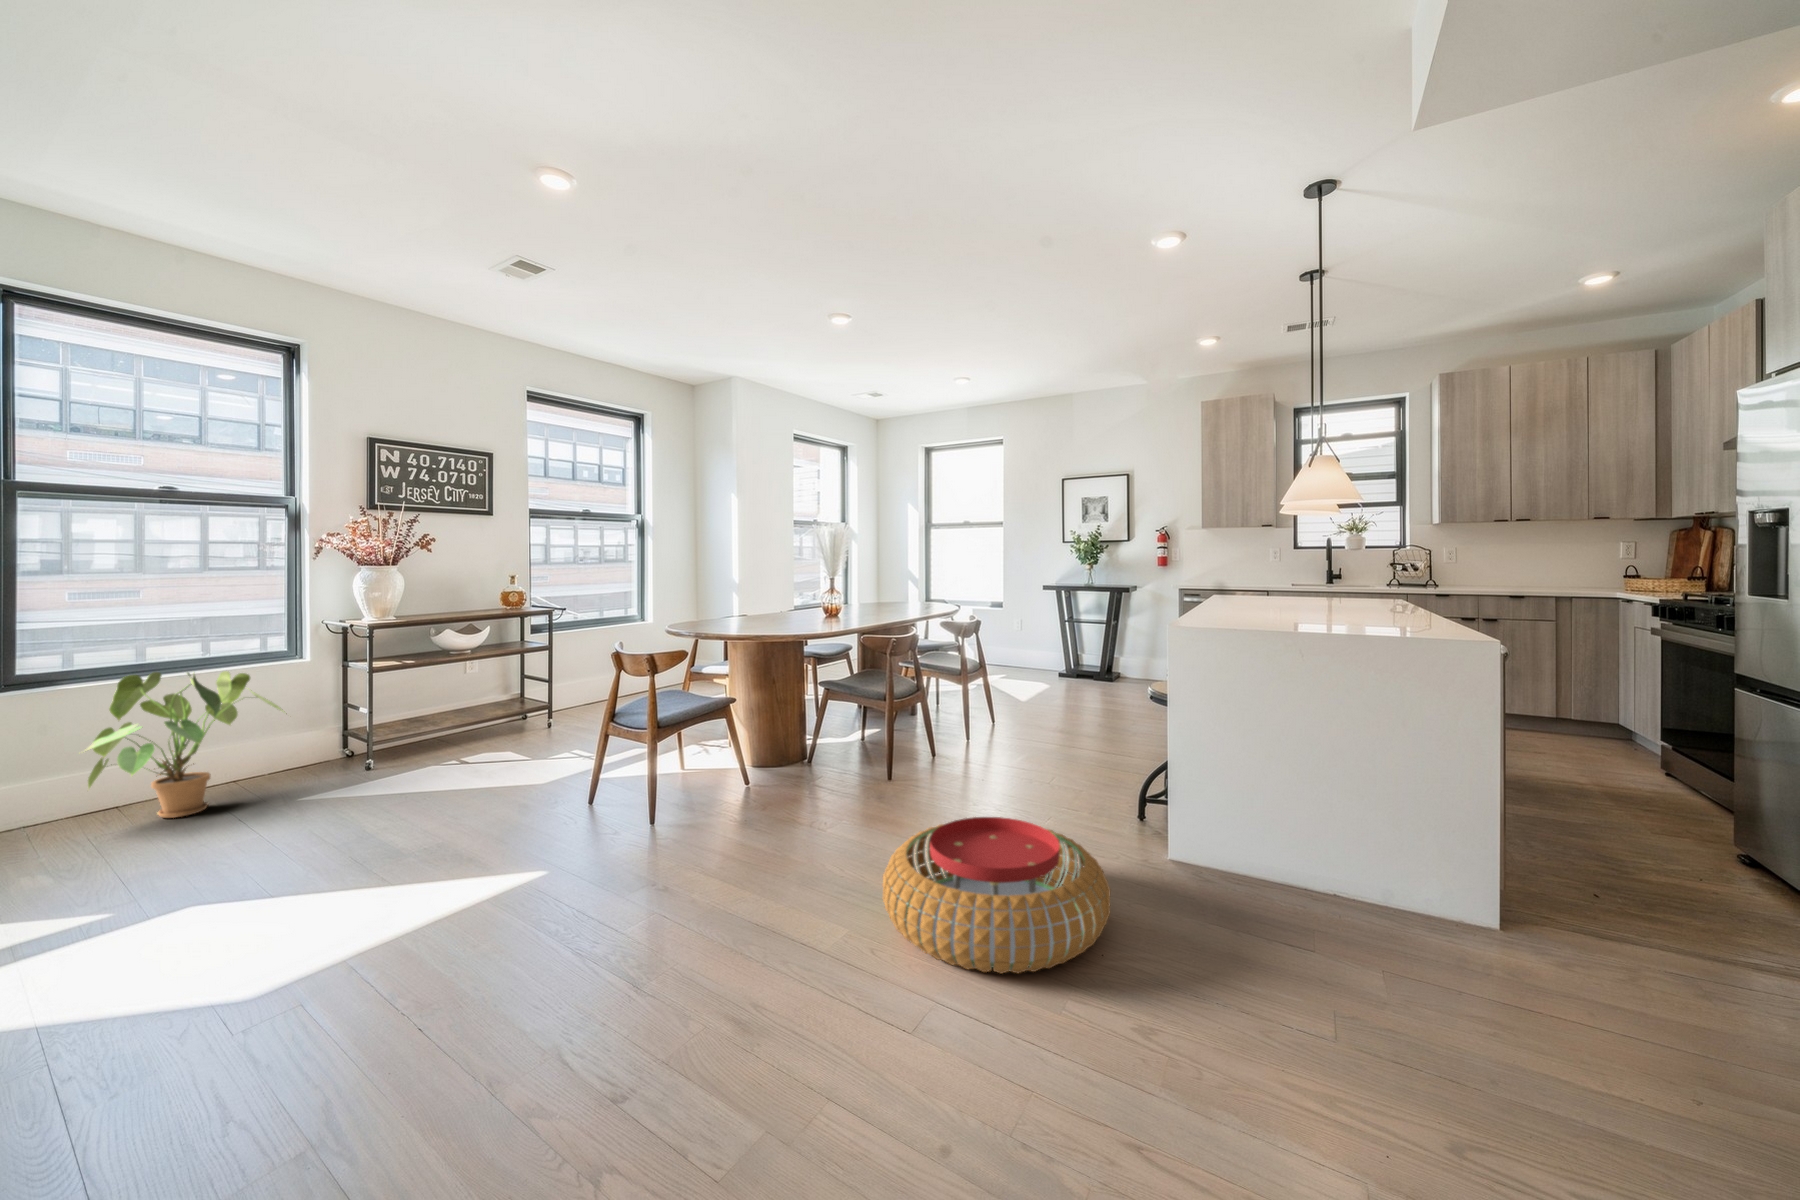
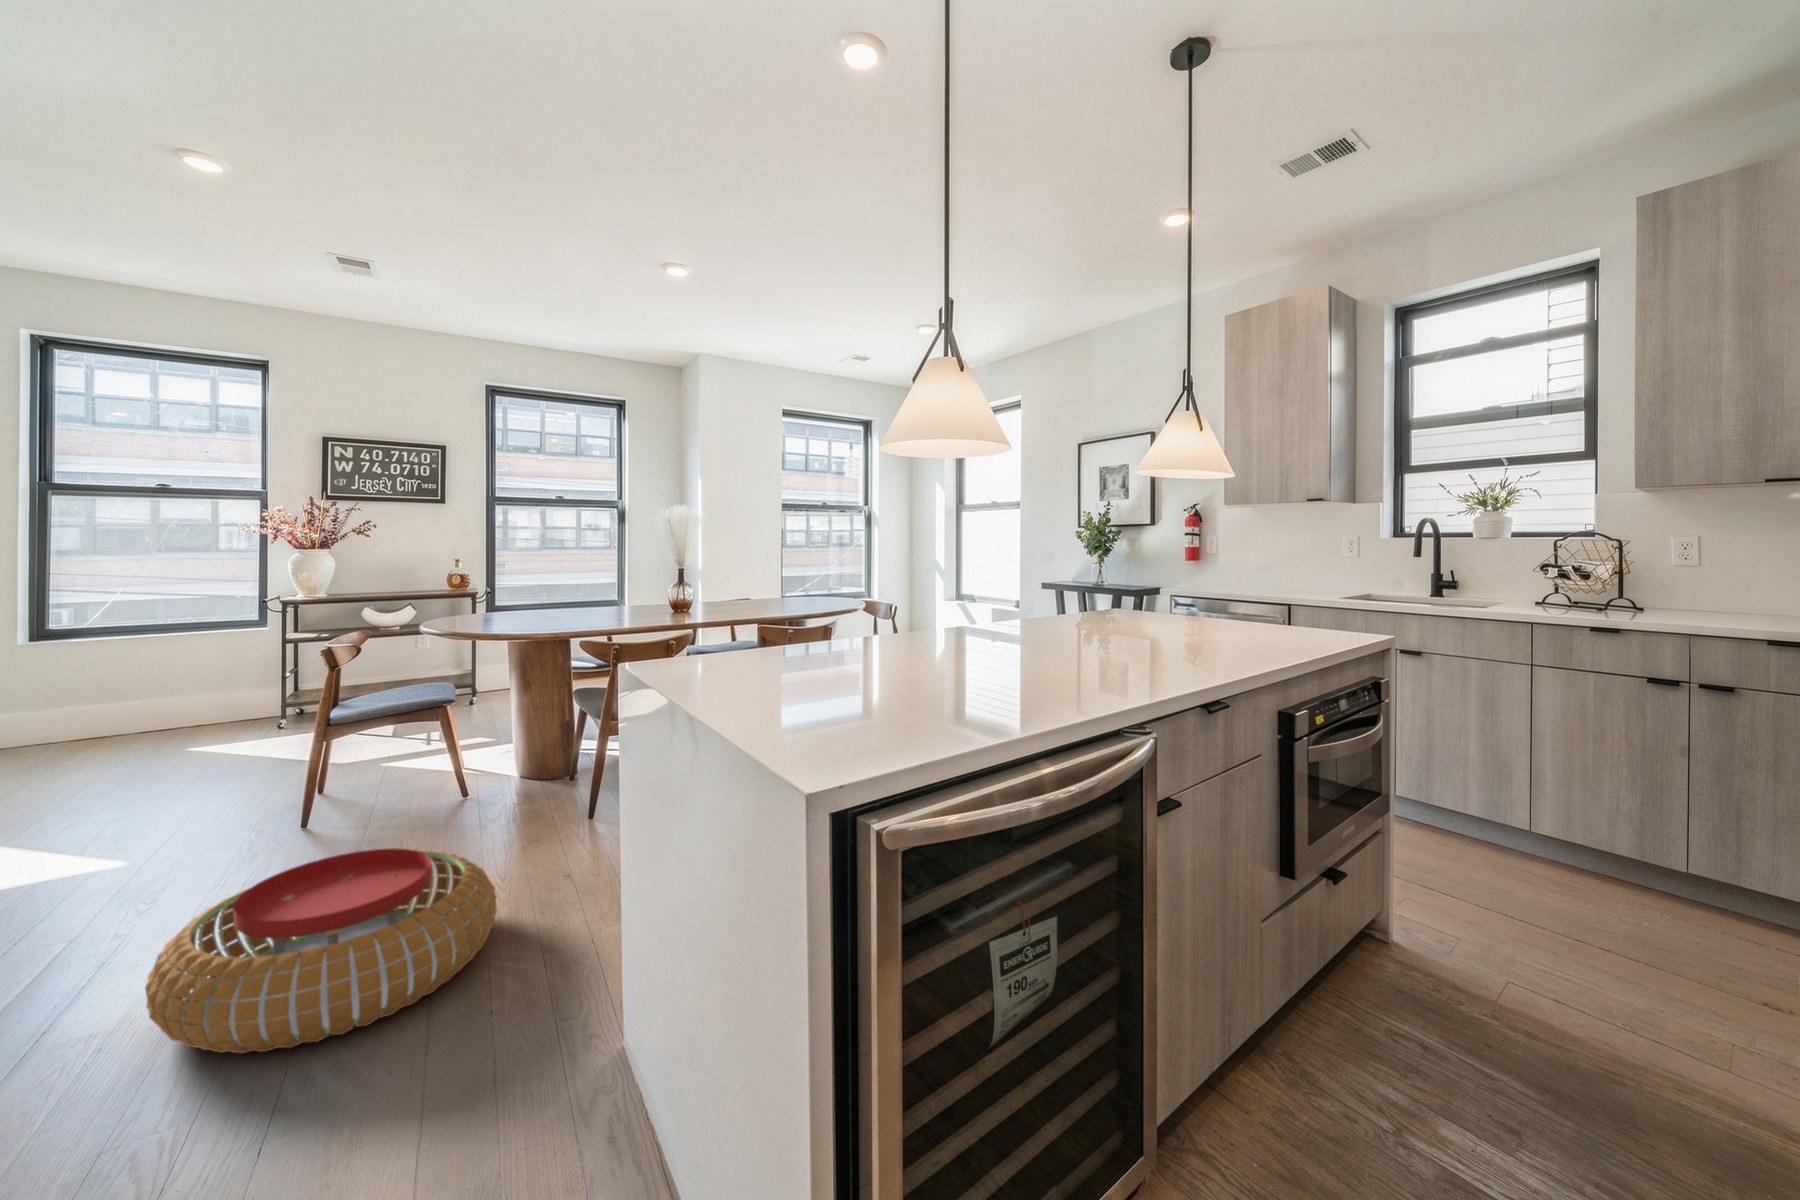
house plant: present [87,671,287,818] -> none [48,630,218,746]

